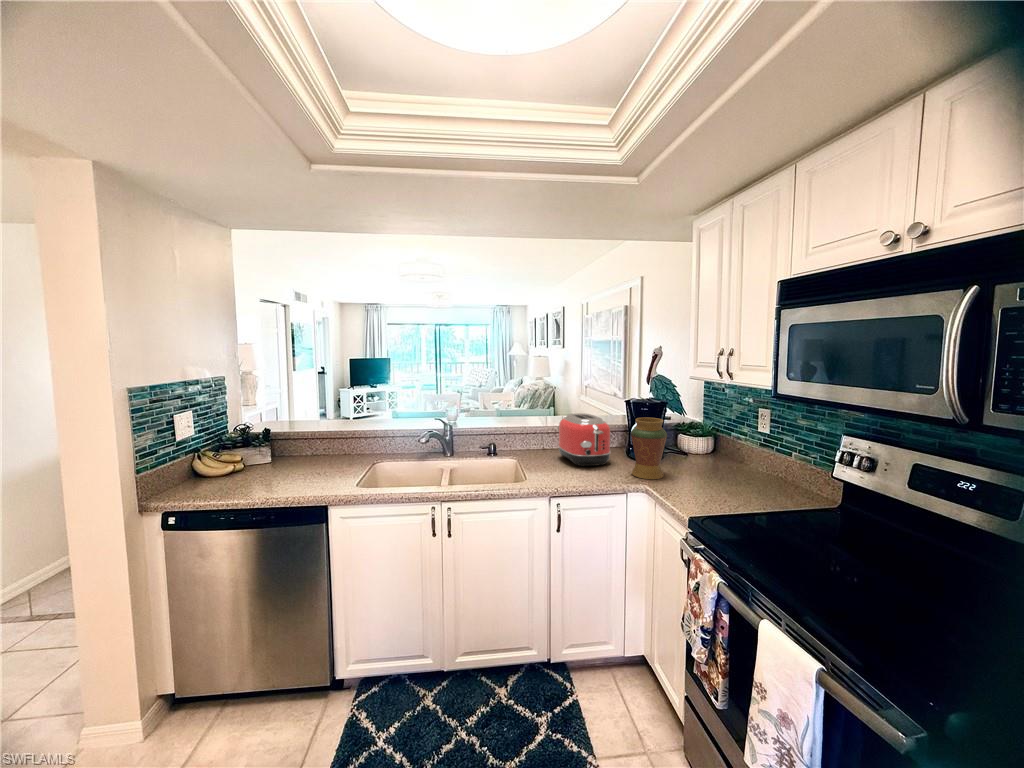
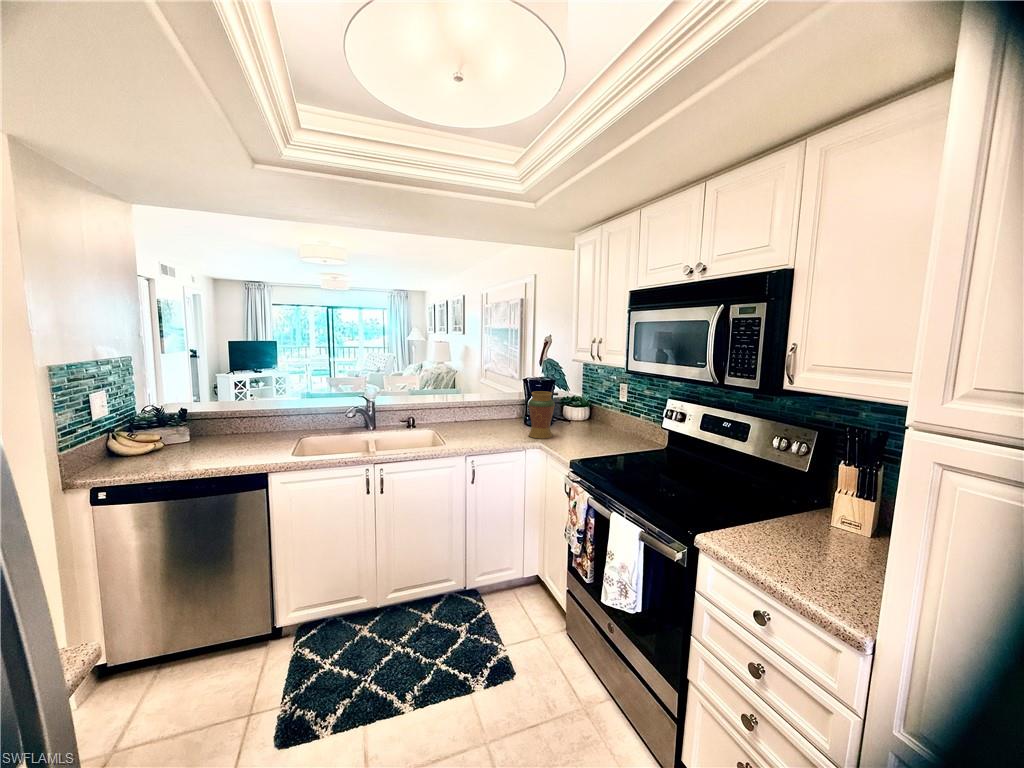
toaster: present [558,413,611,467] -> none [468,390,512,433]

